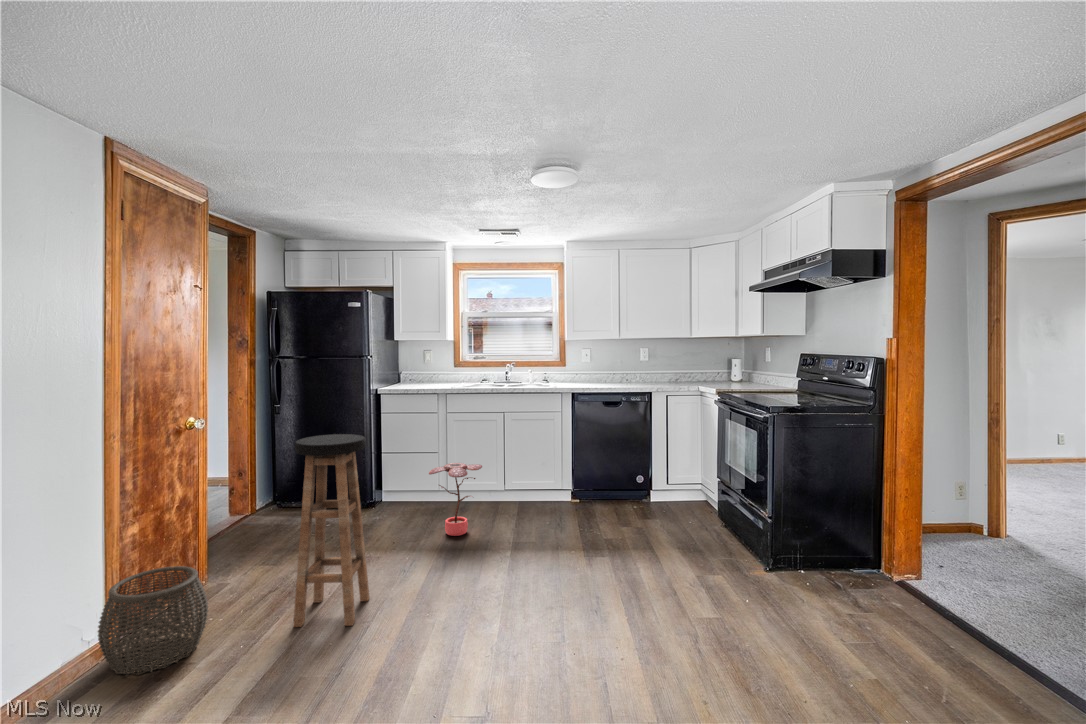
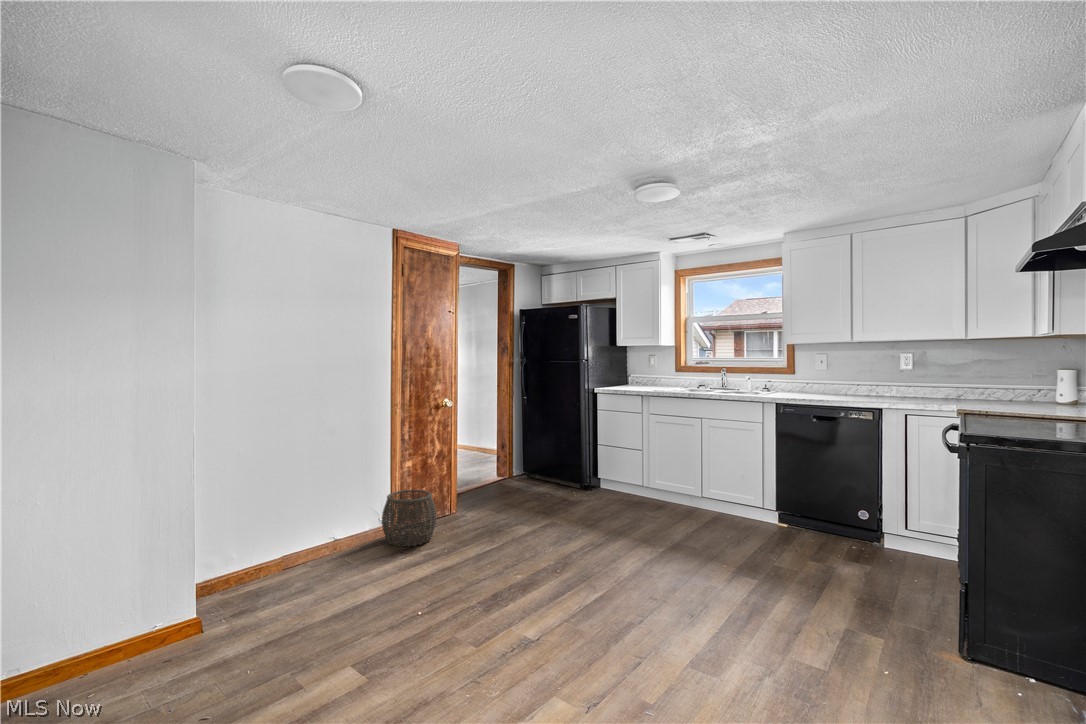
bar stool: present [293,434,370,627] -> none [481,416,537,553]
potted plant: present [429,463,482,536] -> none [614,454,662,518]

